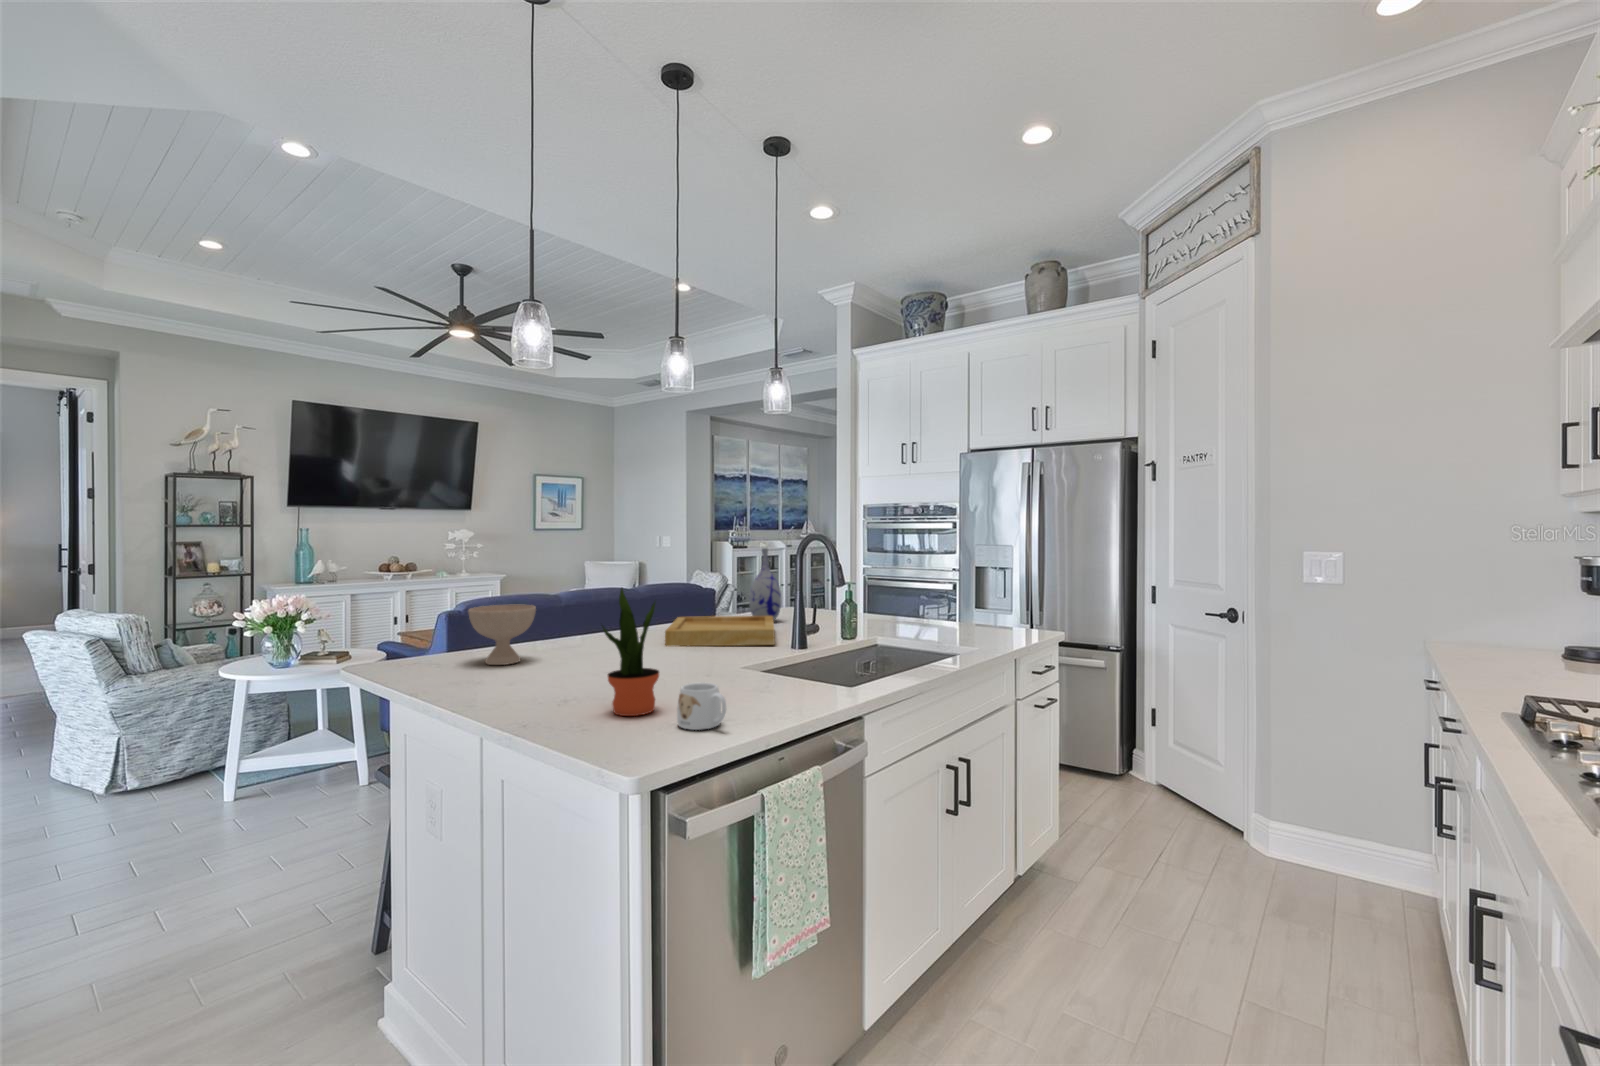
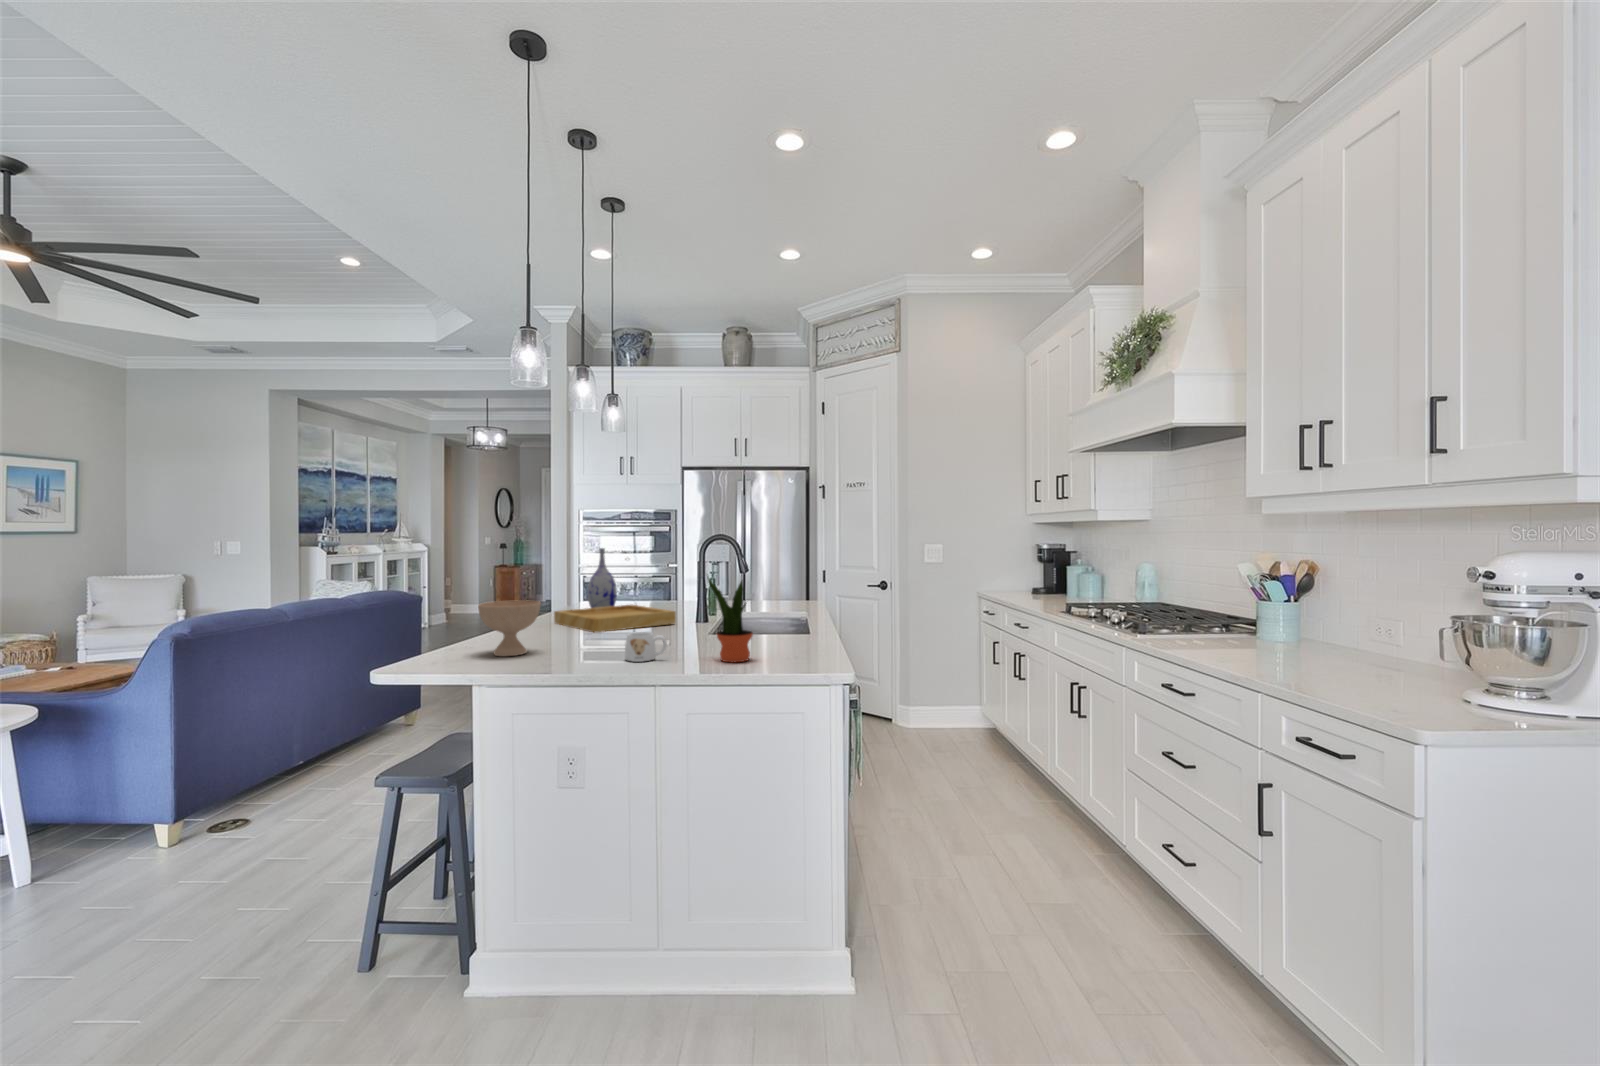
mug: present [677,682,726,730] -> present [625,632,667,662]

